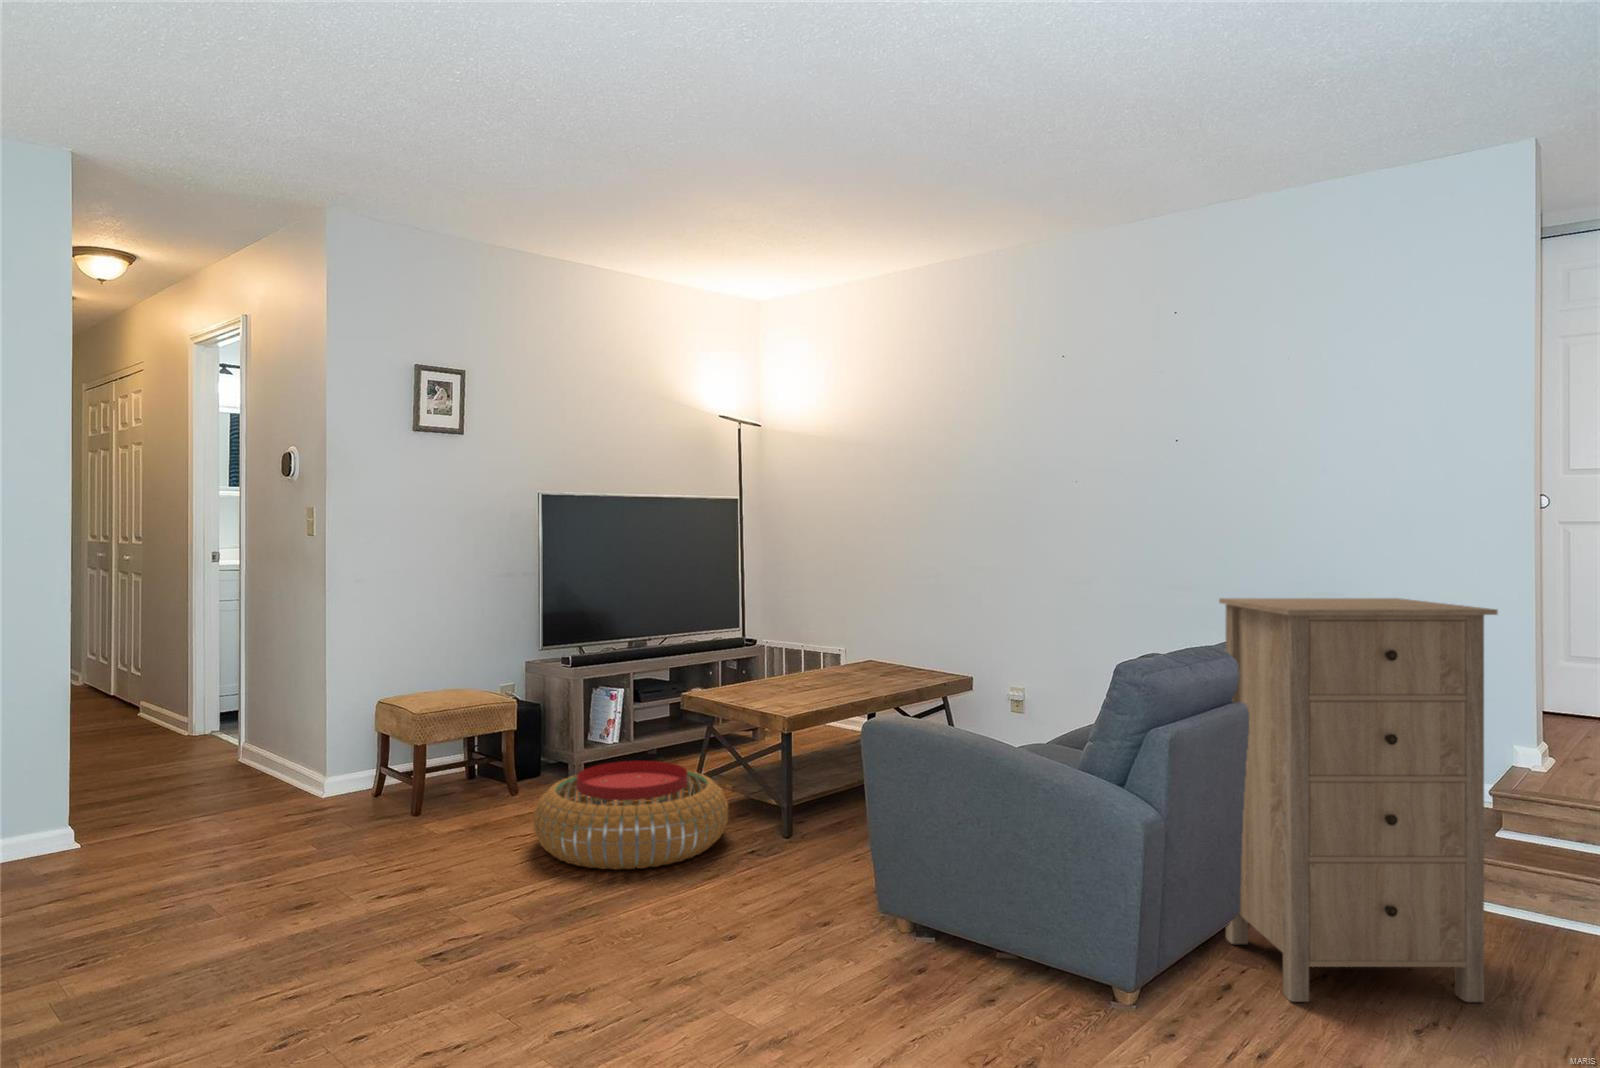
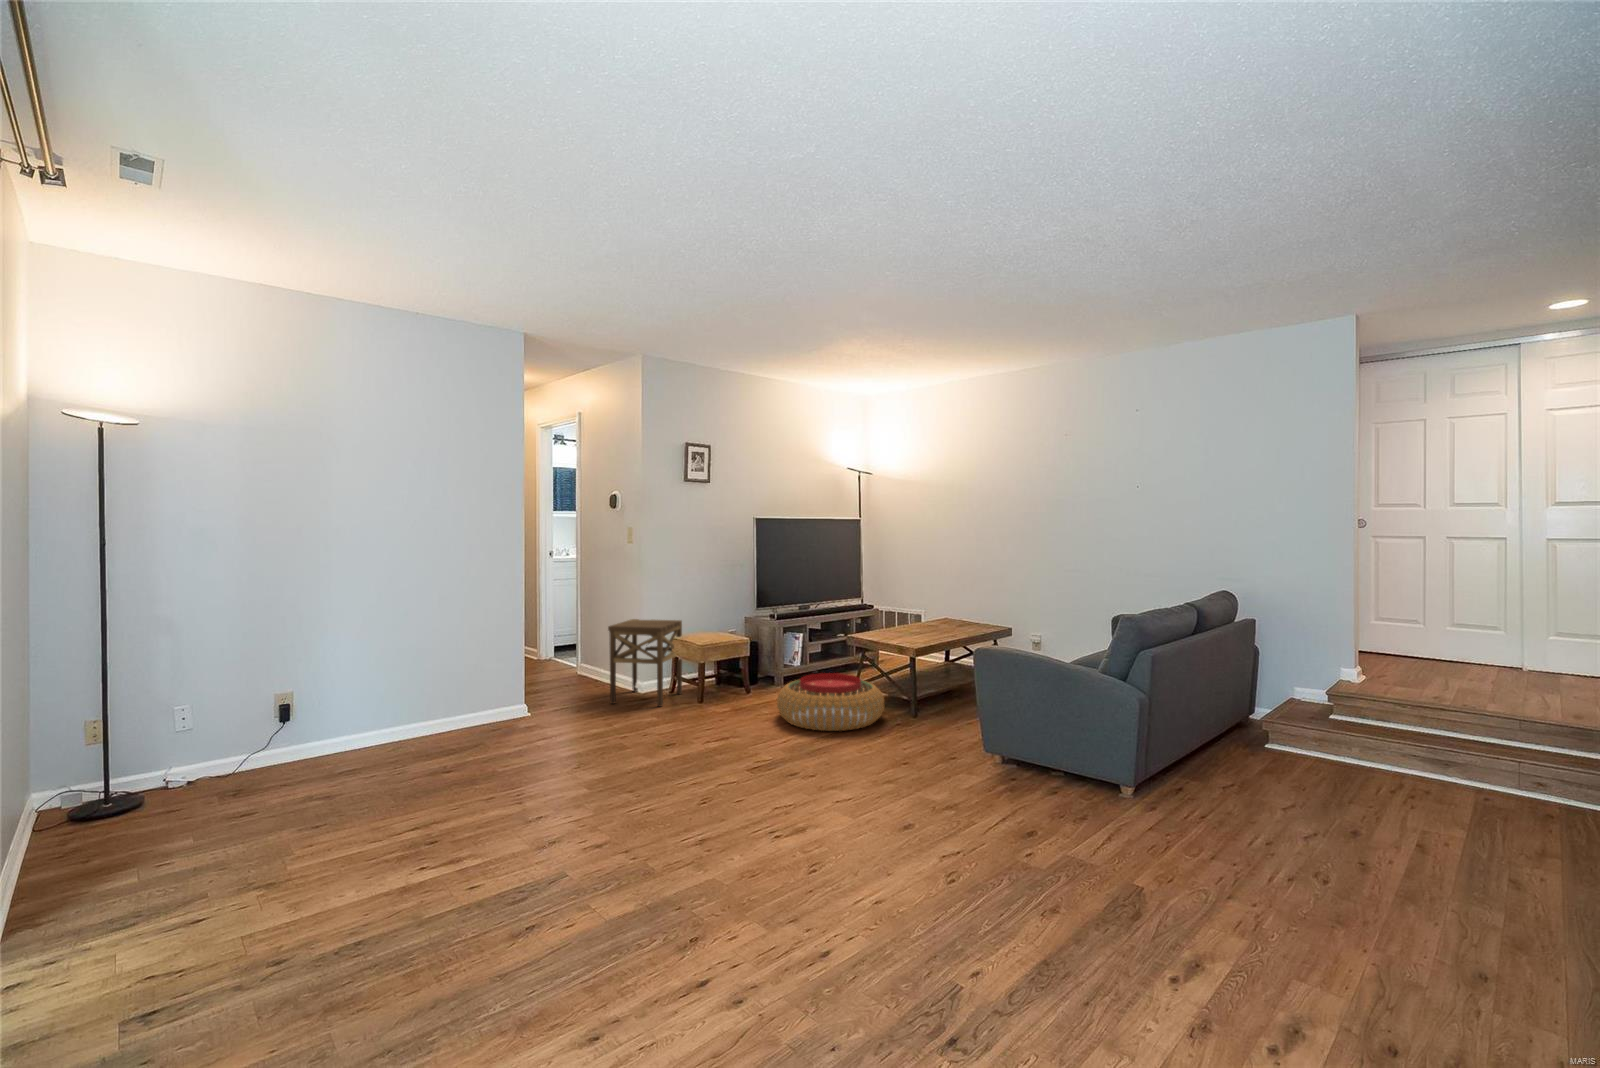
storage cabinet: present [1219,598,1498,1002] -> none [1174,585,1325,796]
side table: none [251,667,399,823] -> present [608,619,682,706]

